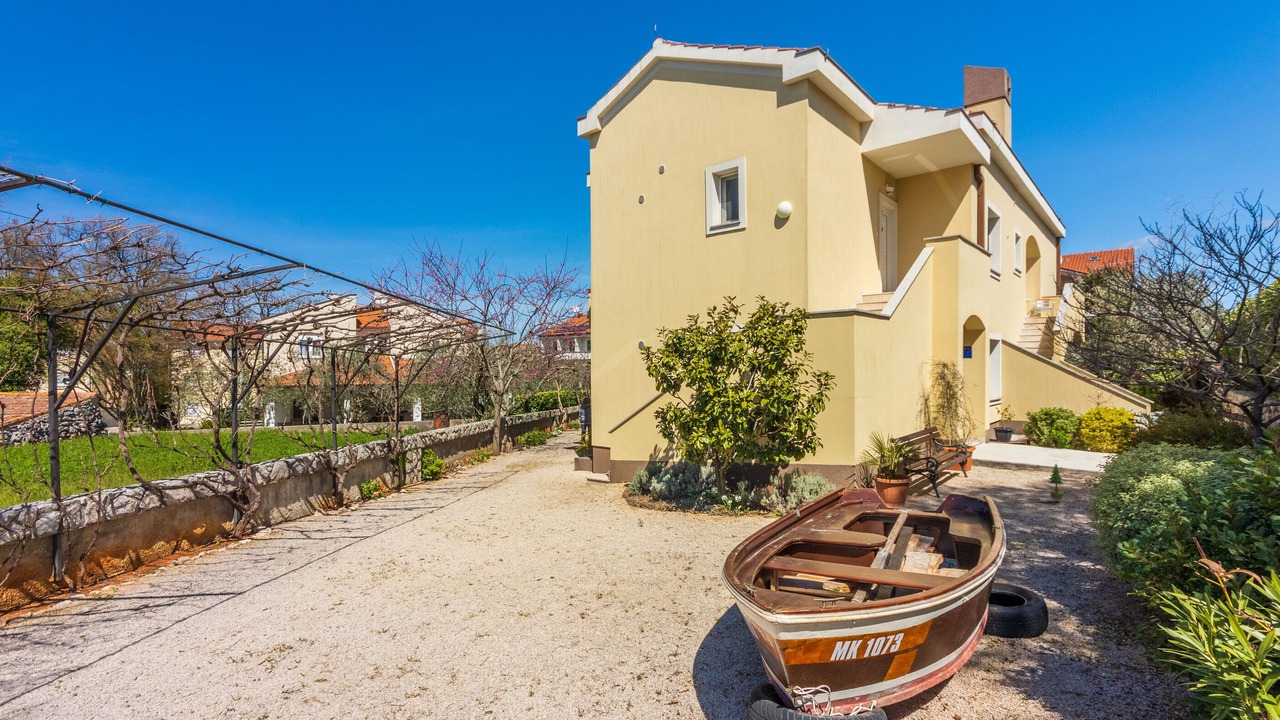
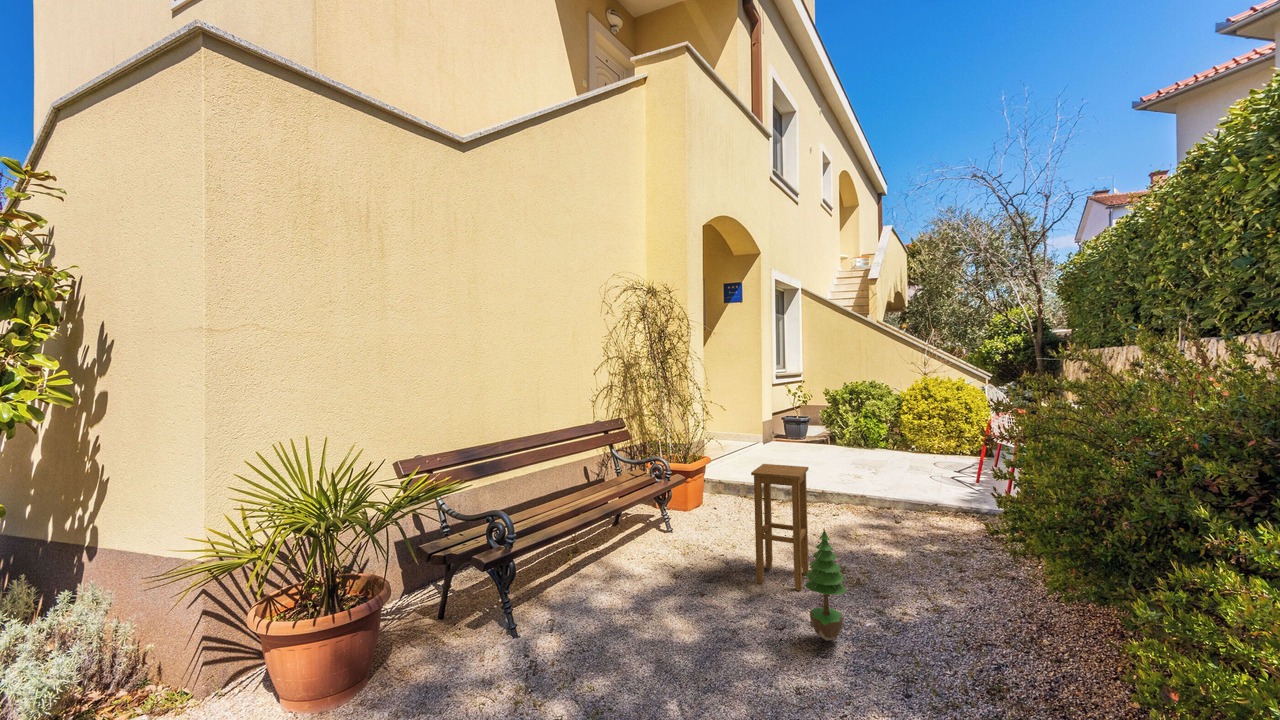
stool: none [1018,445,1042,494] -> present [751,464,809,591]

